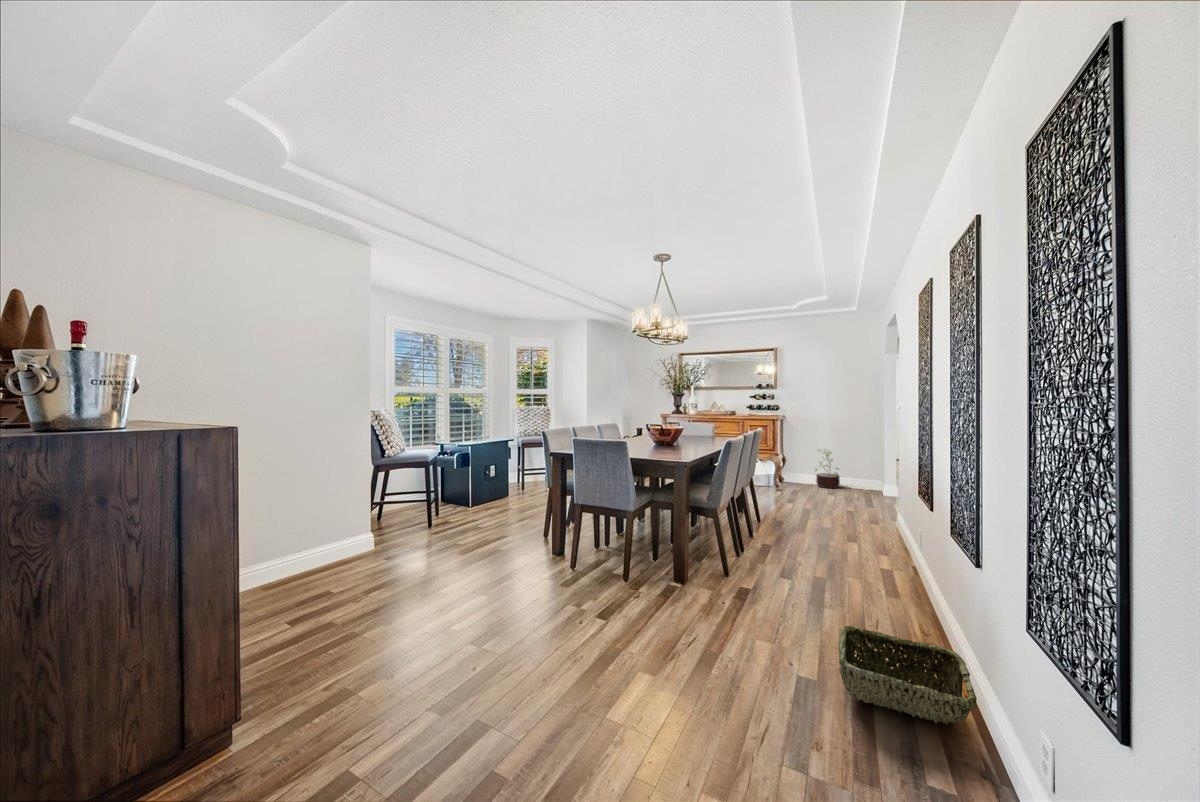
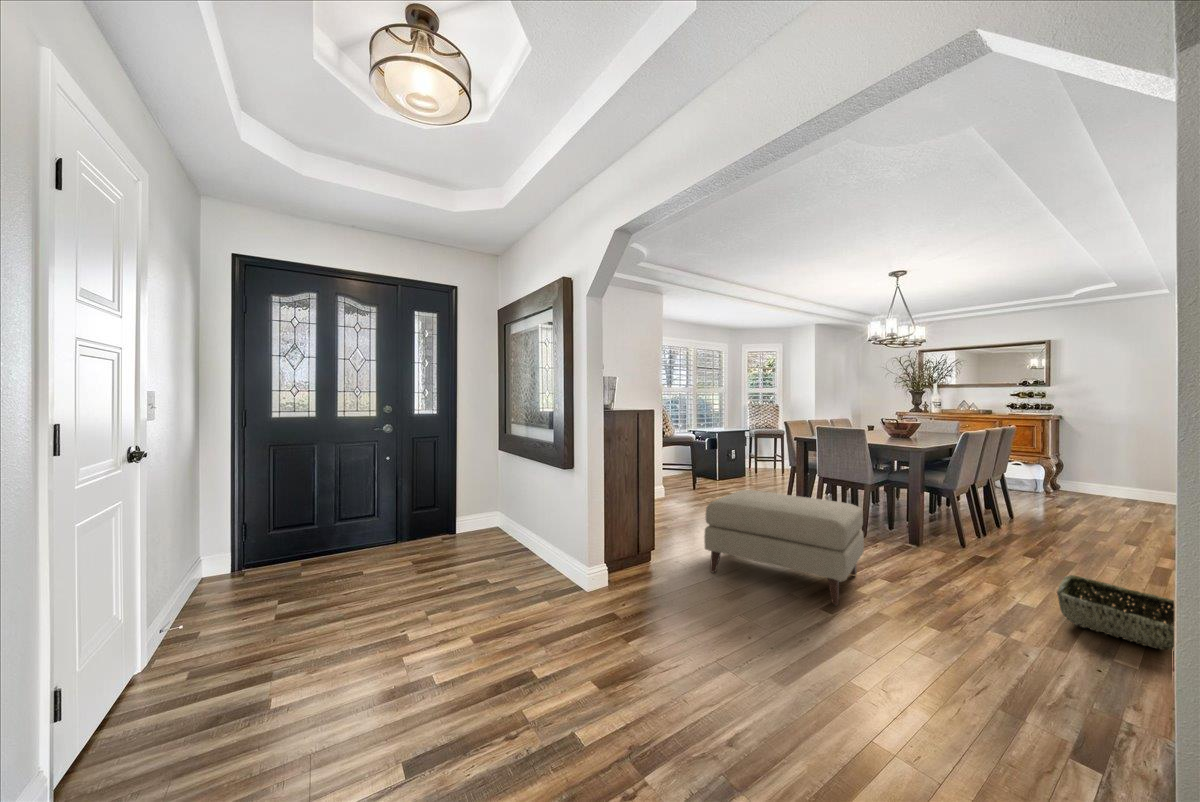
decorative plant: present [815,450,840,488] -> none [1104,454,1144,501]
ottoman: none [365,550,621,761] -> present [704,490,864,605]

